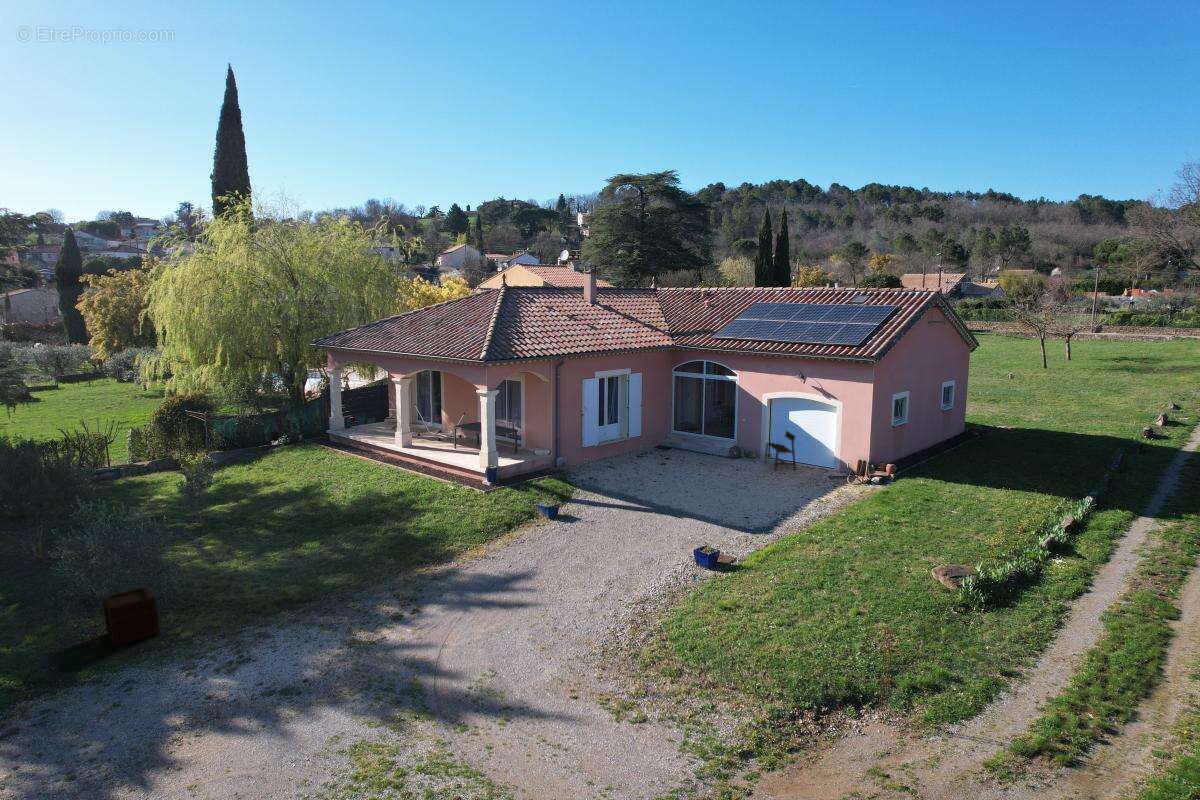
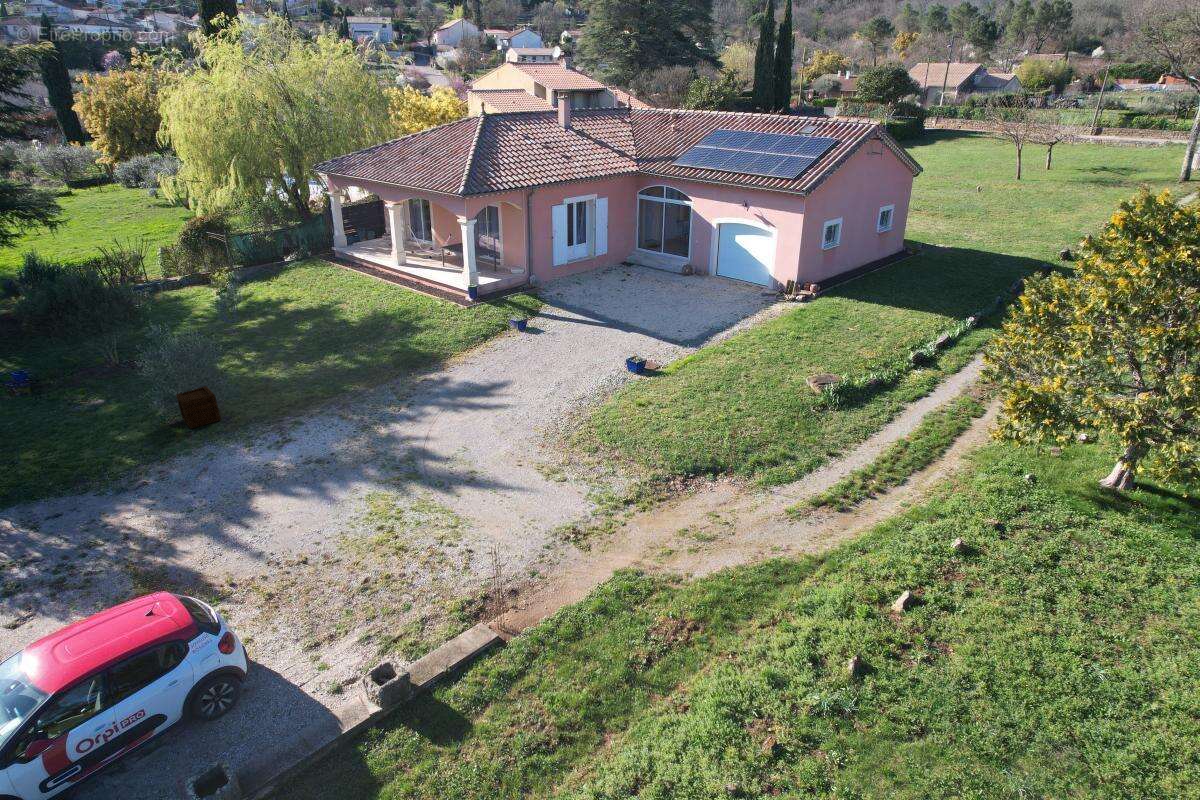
bench: present [765,431,796,470] -> none [712,251,737,289]

